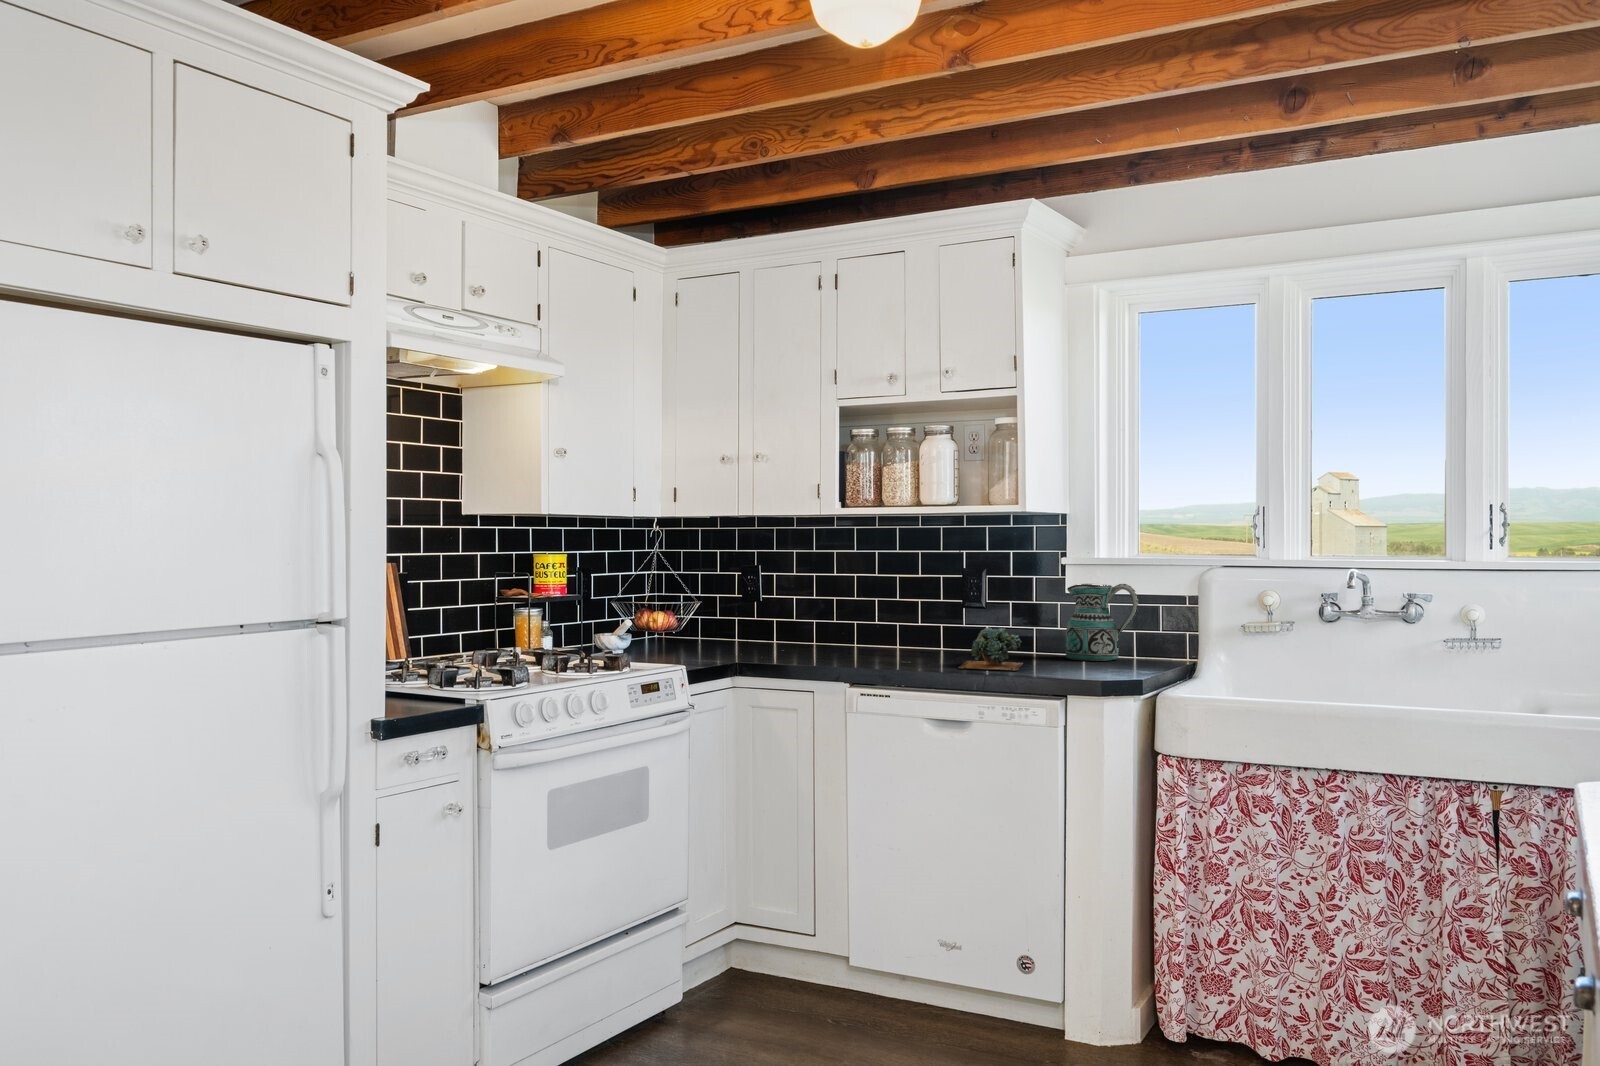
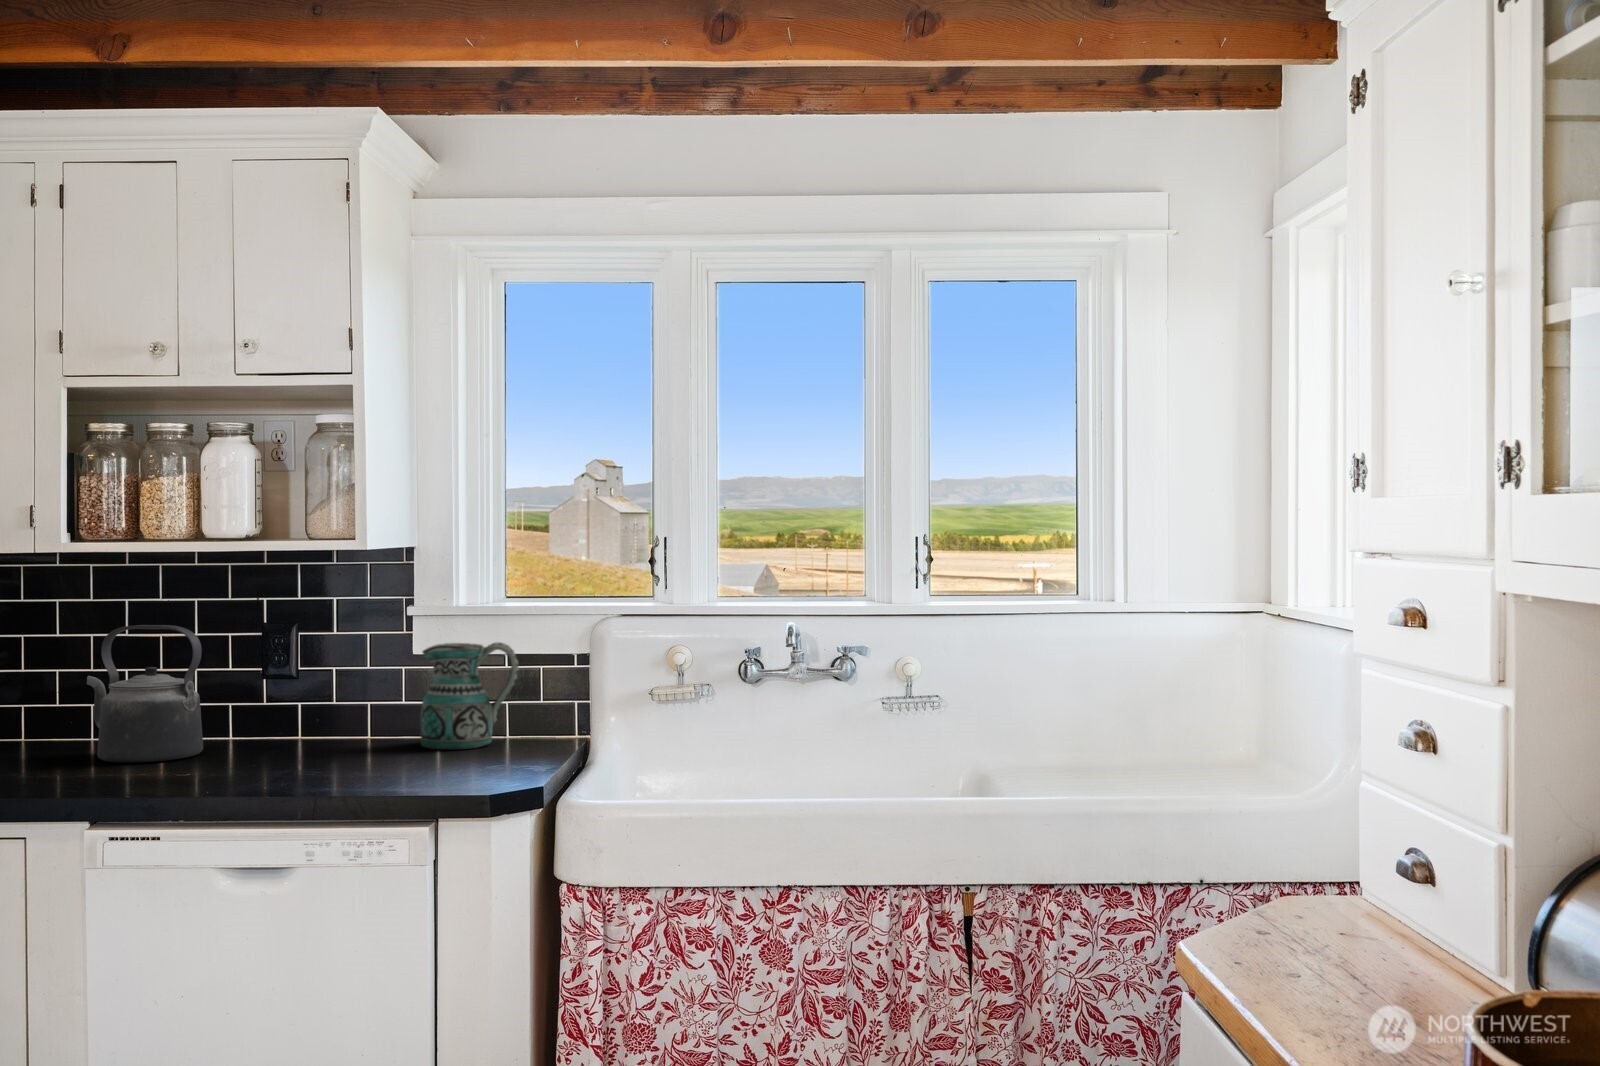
kettle: none [851,564,921,654] -> present [87,625,203,763]
succulent plant: present [958,627,1023,670] -> none [265,717,363,786]

